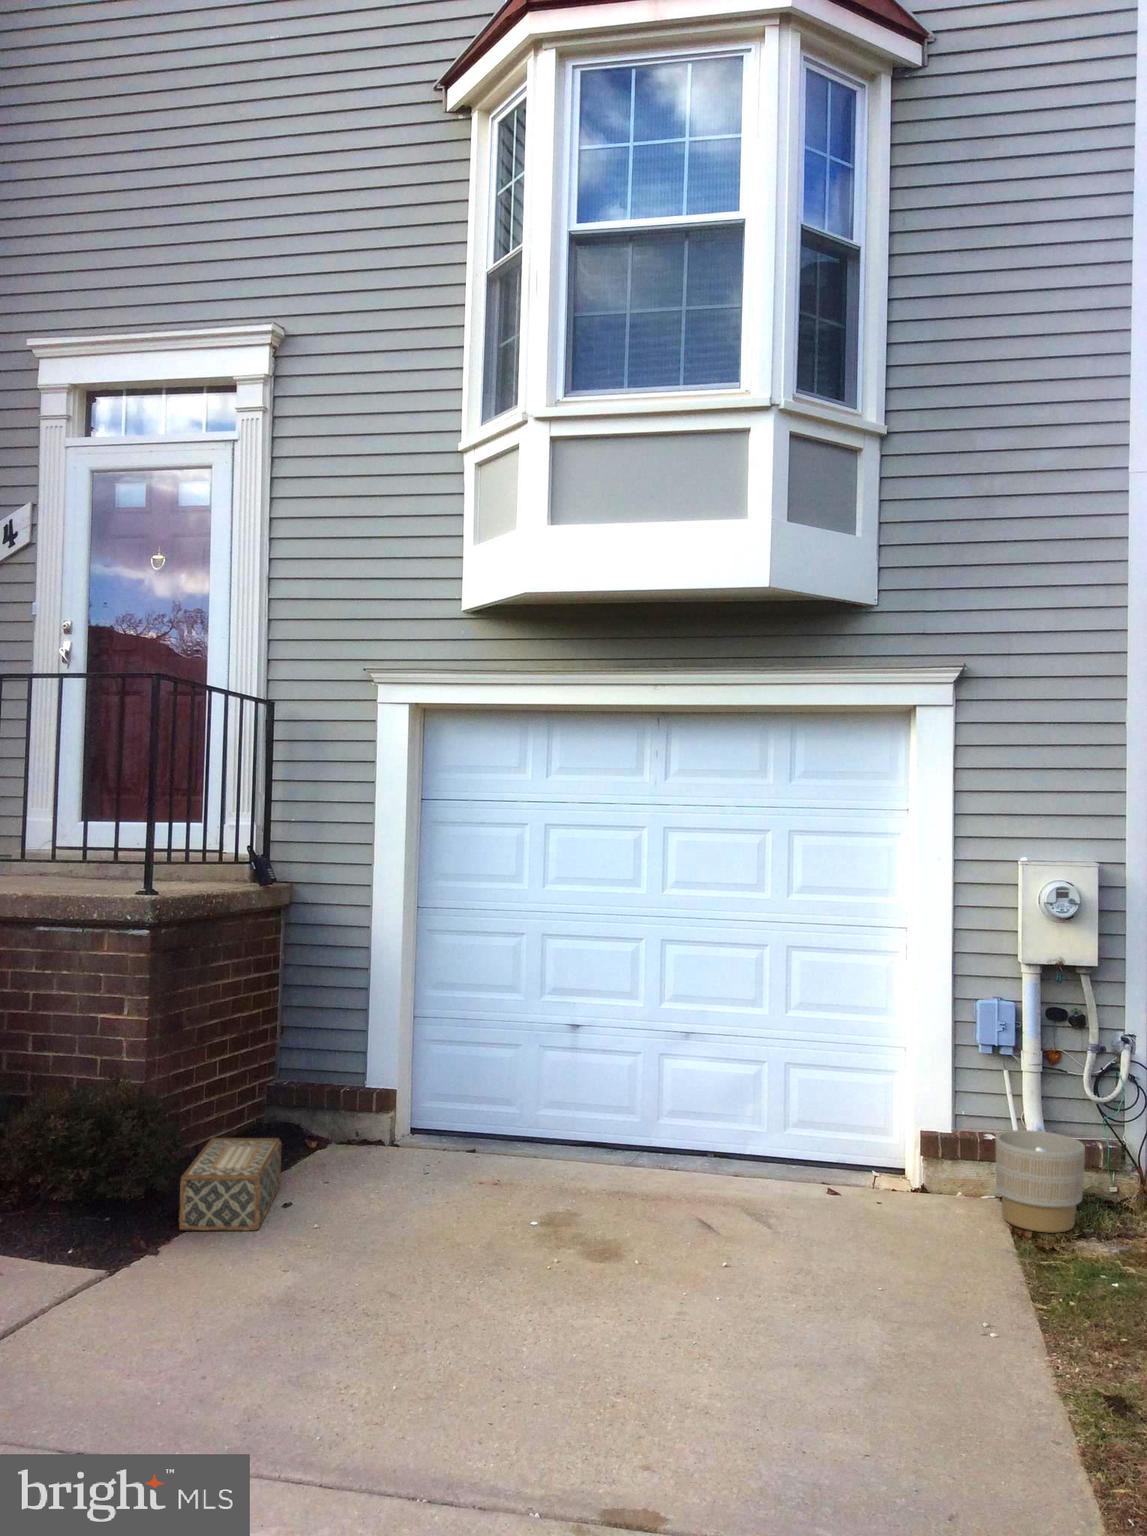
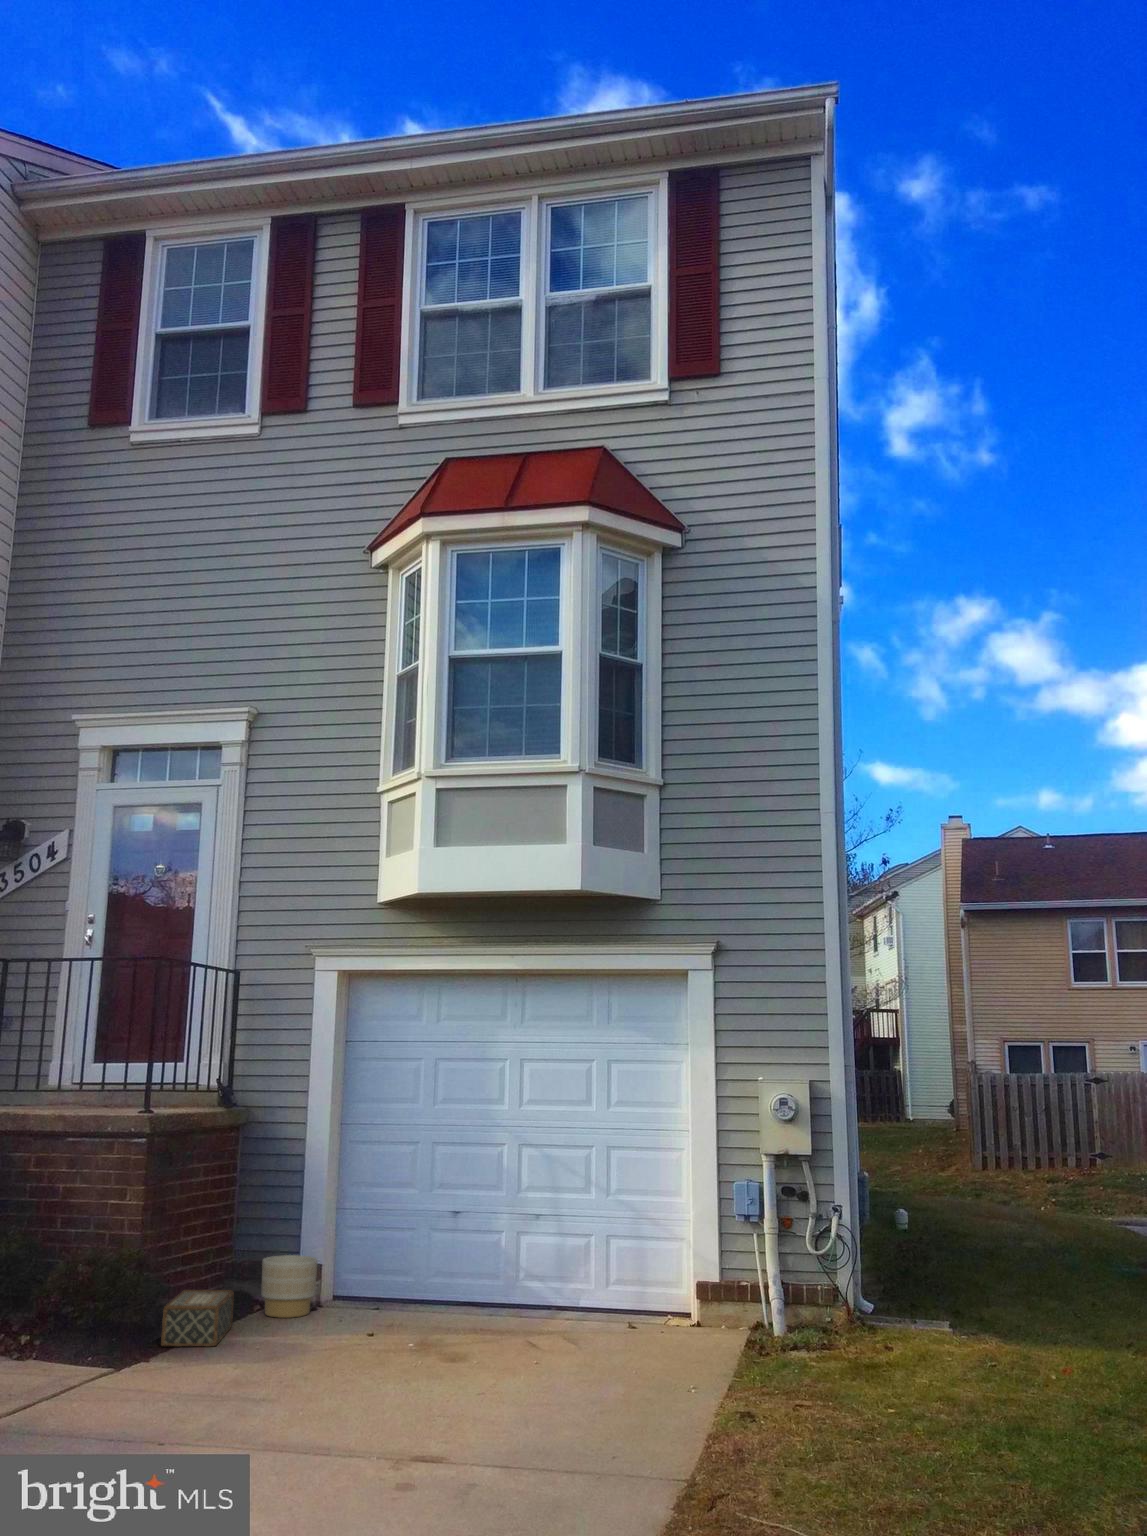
planter: present [996,1130,1085,1233] -> present [262,1255,318,1318]

